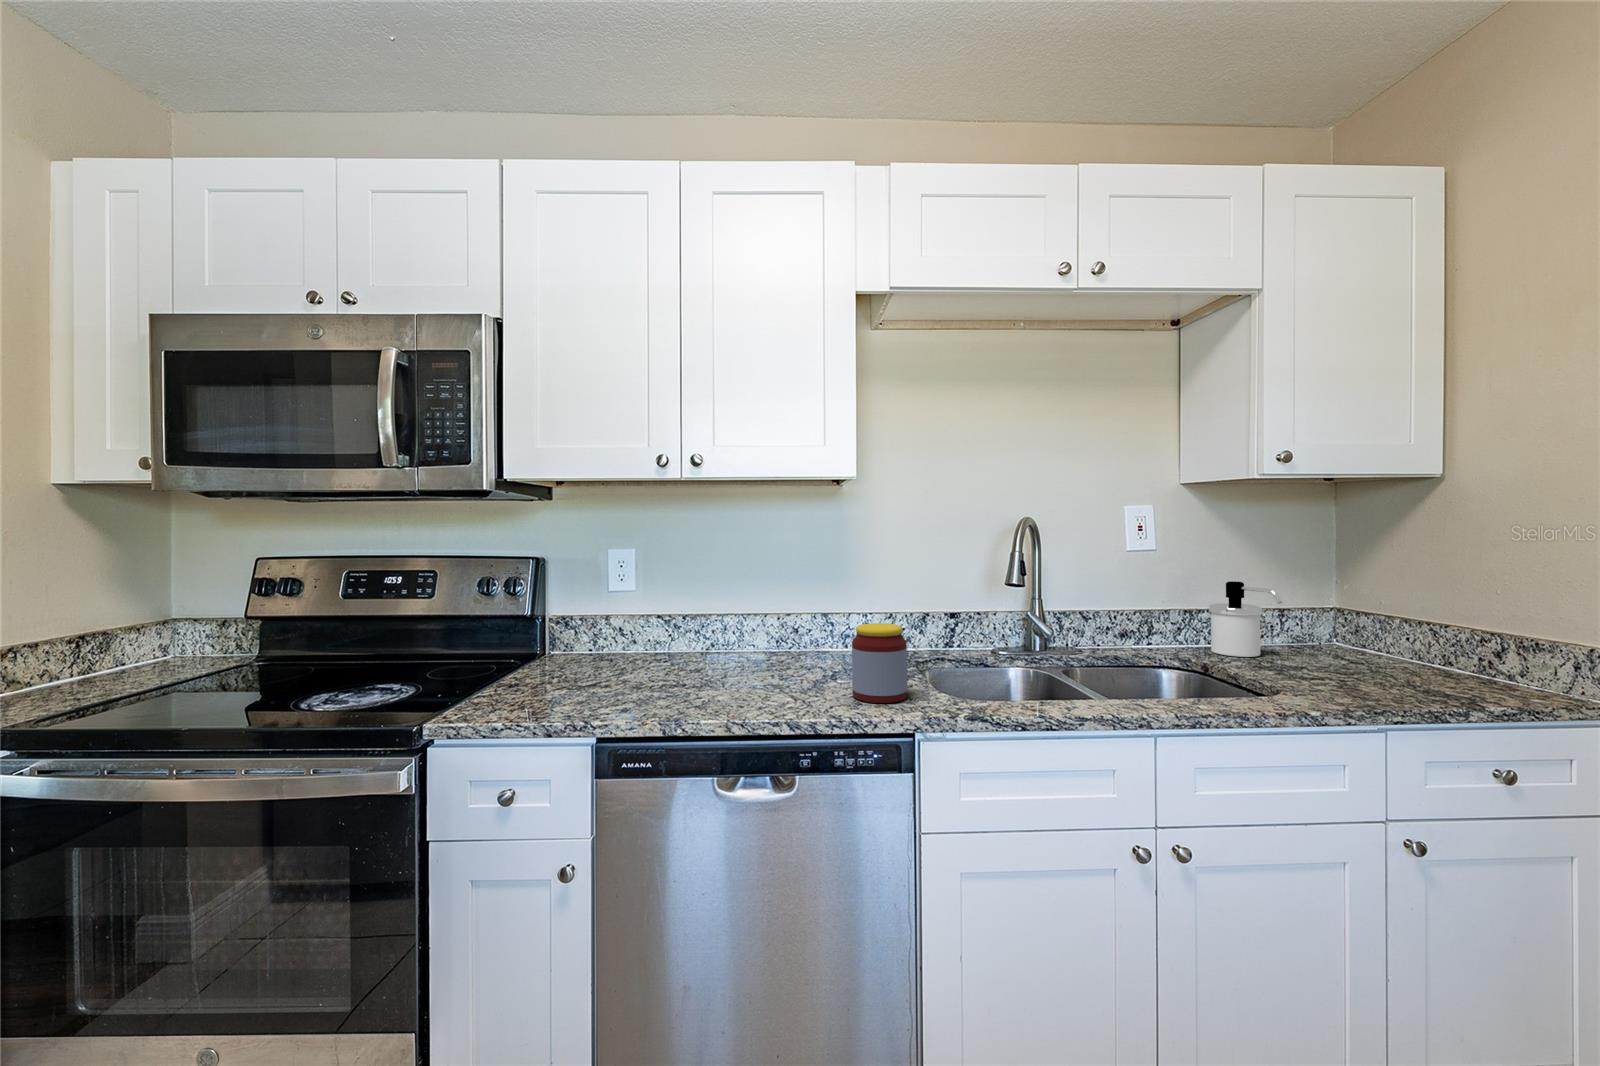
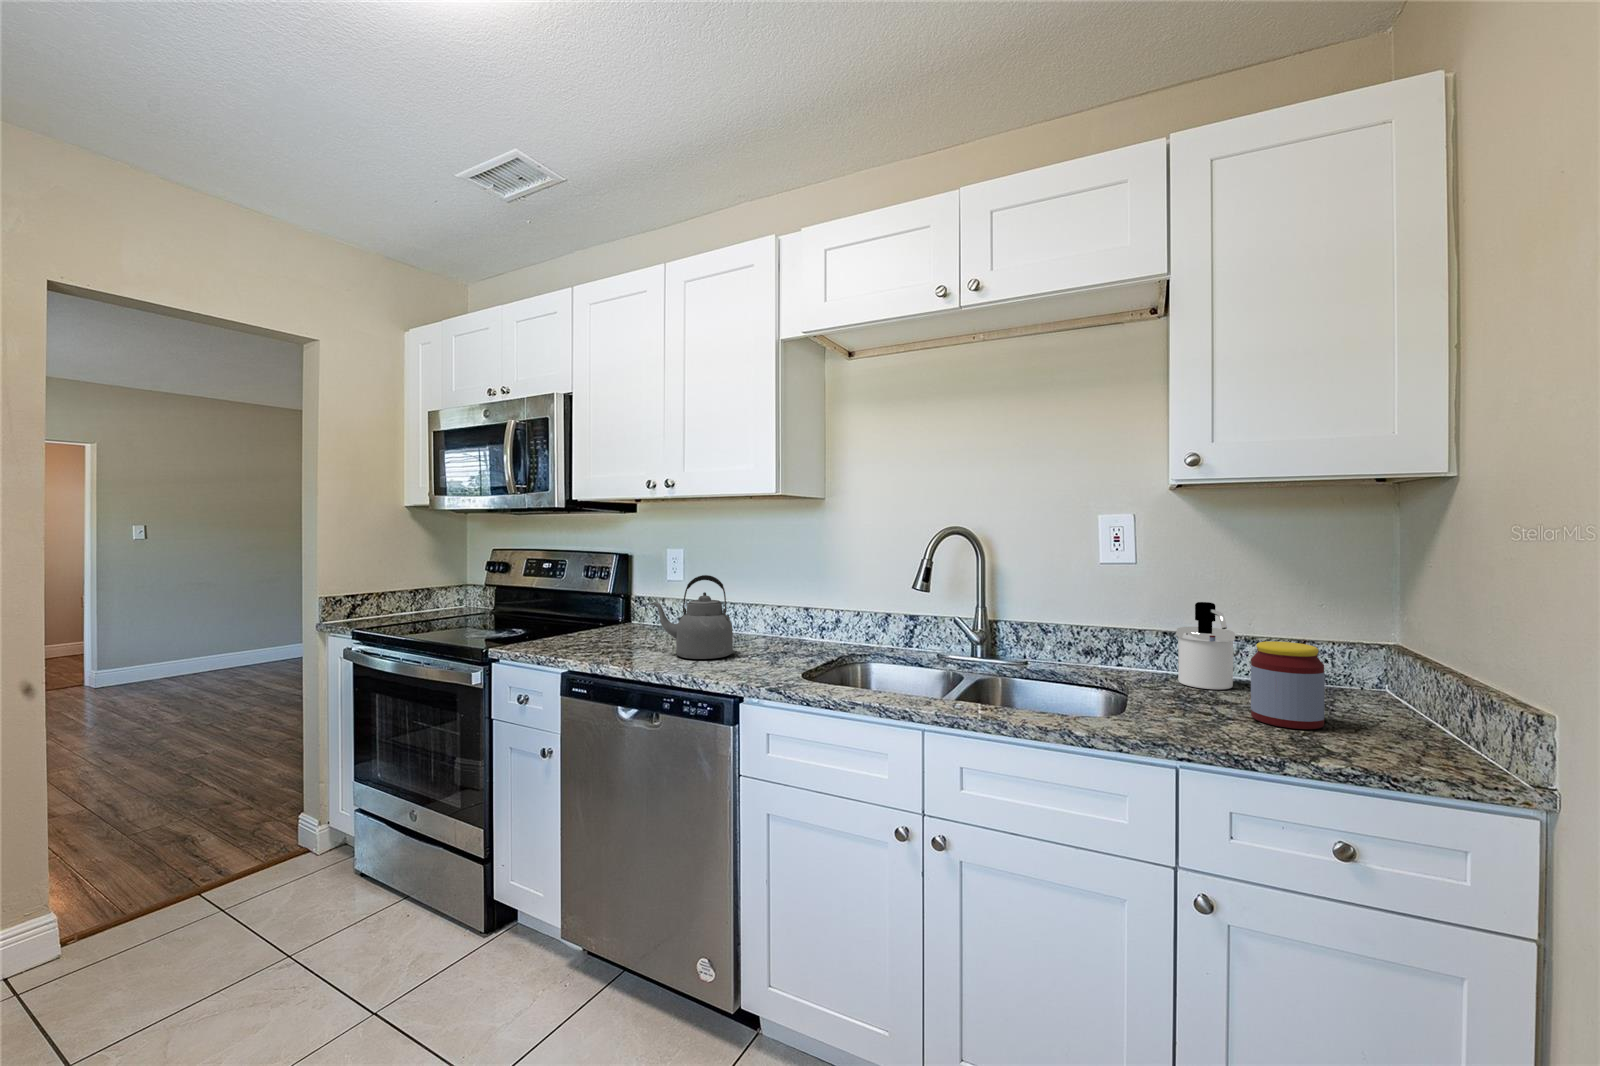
kettle: none [698,581,804,692] -> present [650,575,733,659]
jar: present [852,623,907,703] -> present [1251,641,1325,729]

